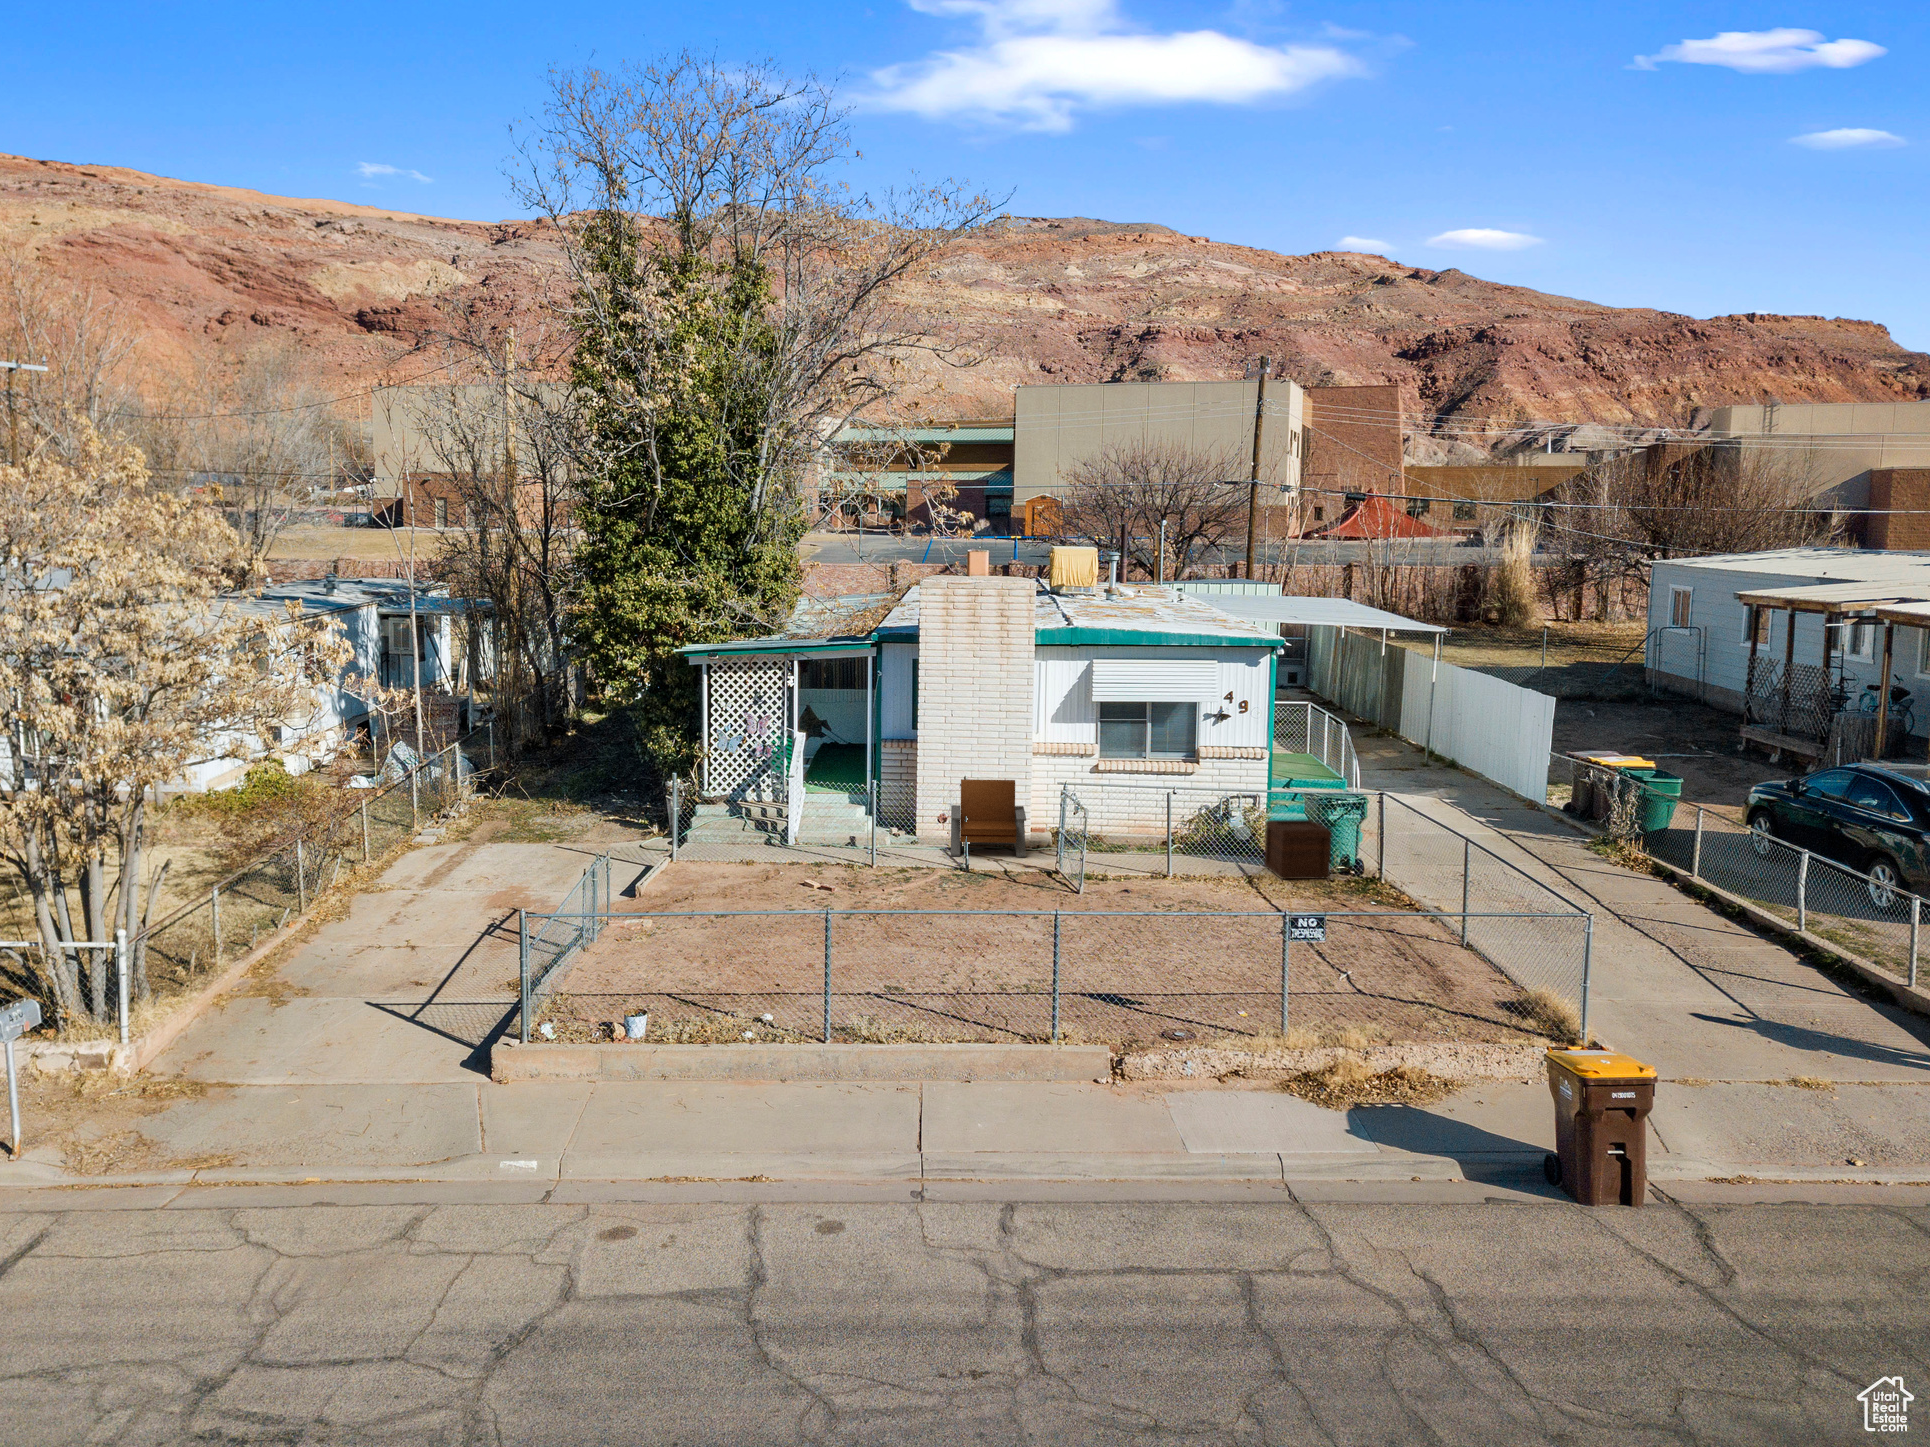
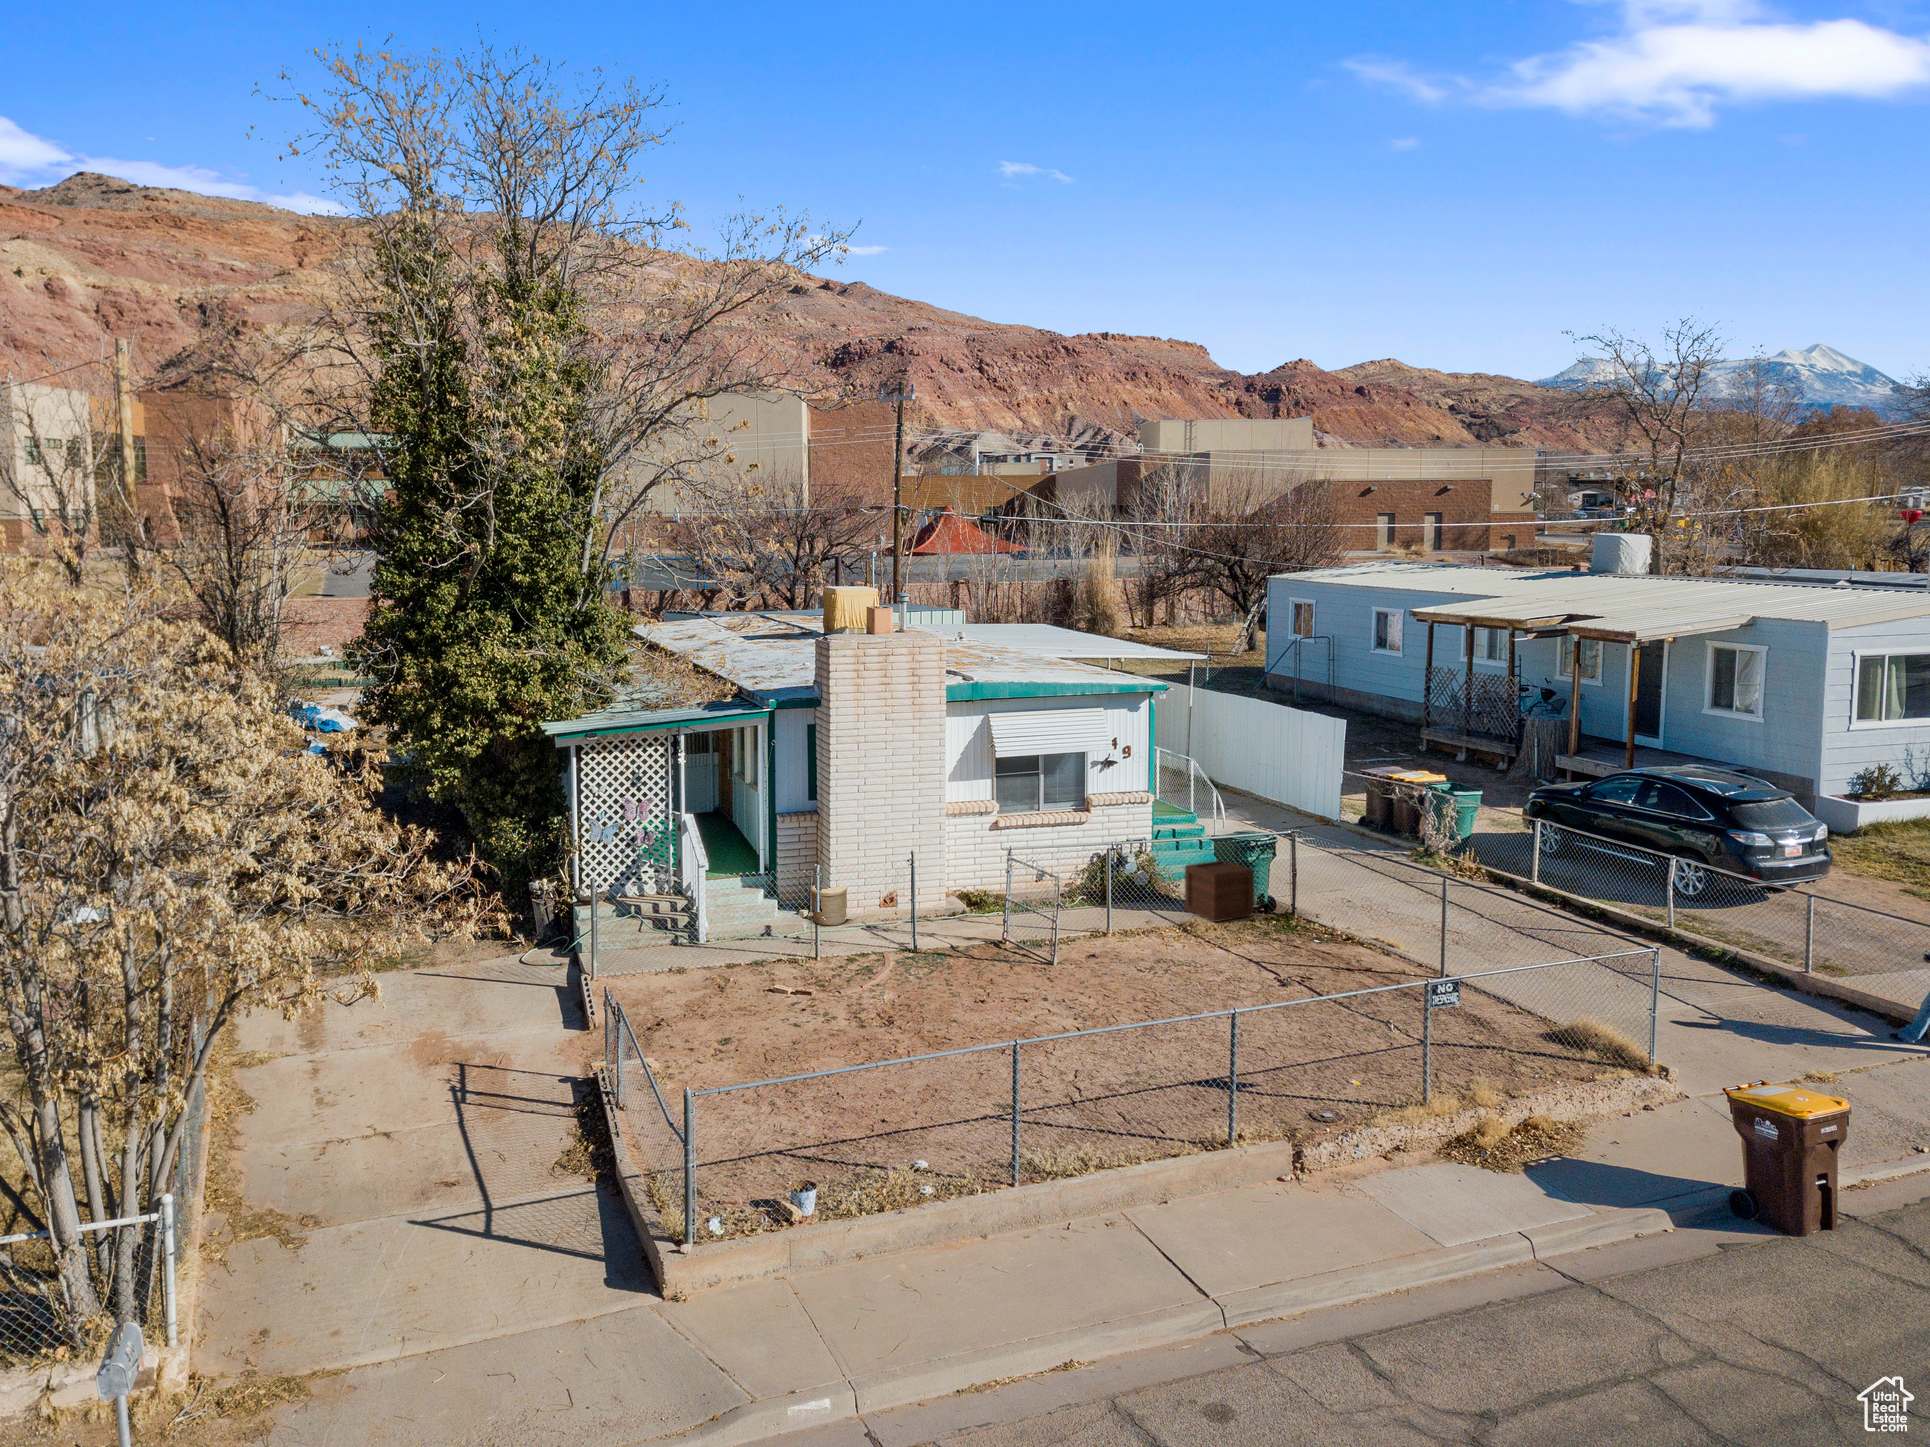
lounge chair: present [951,779,1026,857] -> none [867,846,959,934]
woven basket: none [896,806,930,845] -> present [811,885,847,926]

